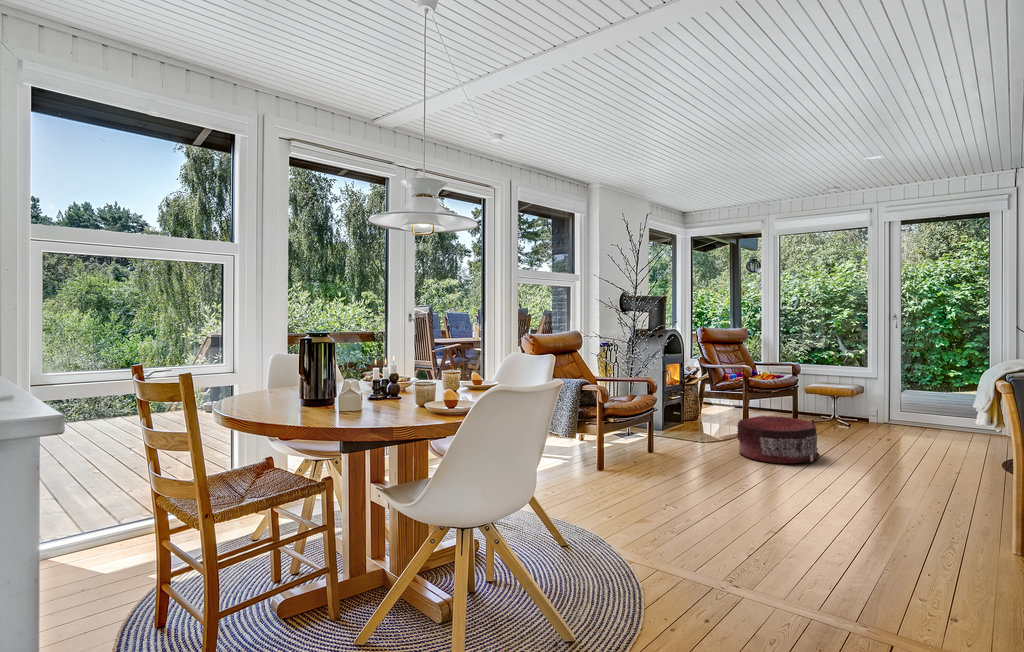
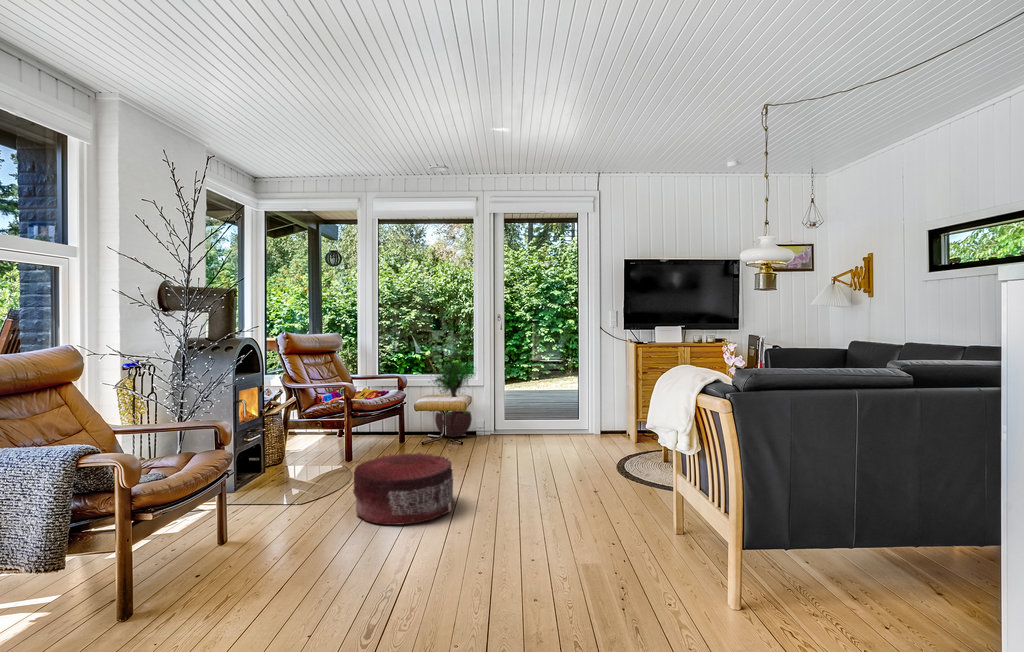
potted tree: none [822,347,873,421] -> present [432,358,475,437]

